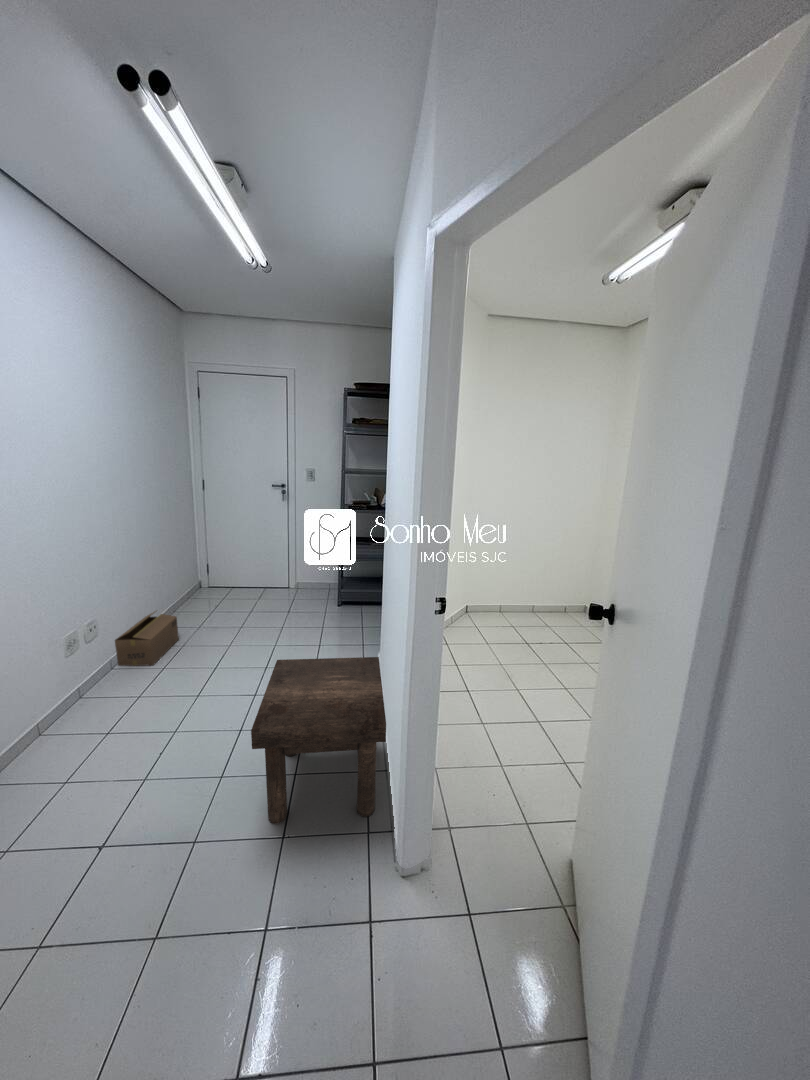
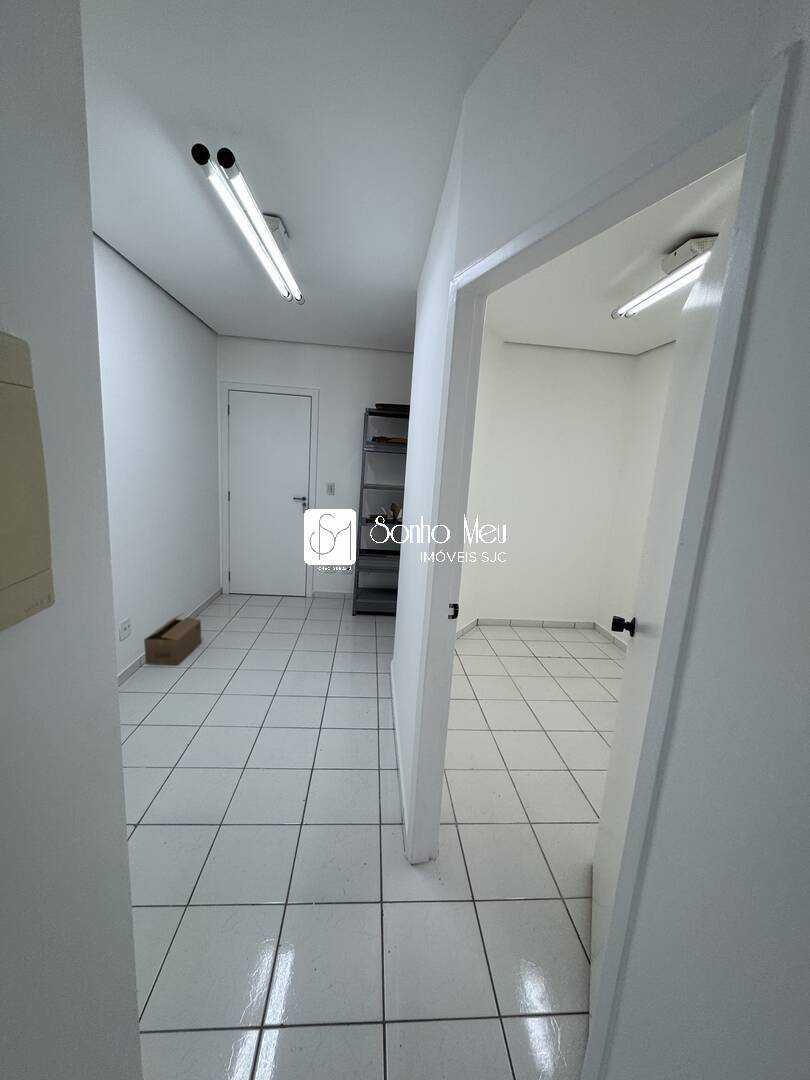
stool: present [251,657,386,824] -> none [276,660,400,812]

